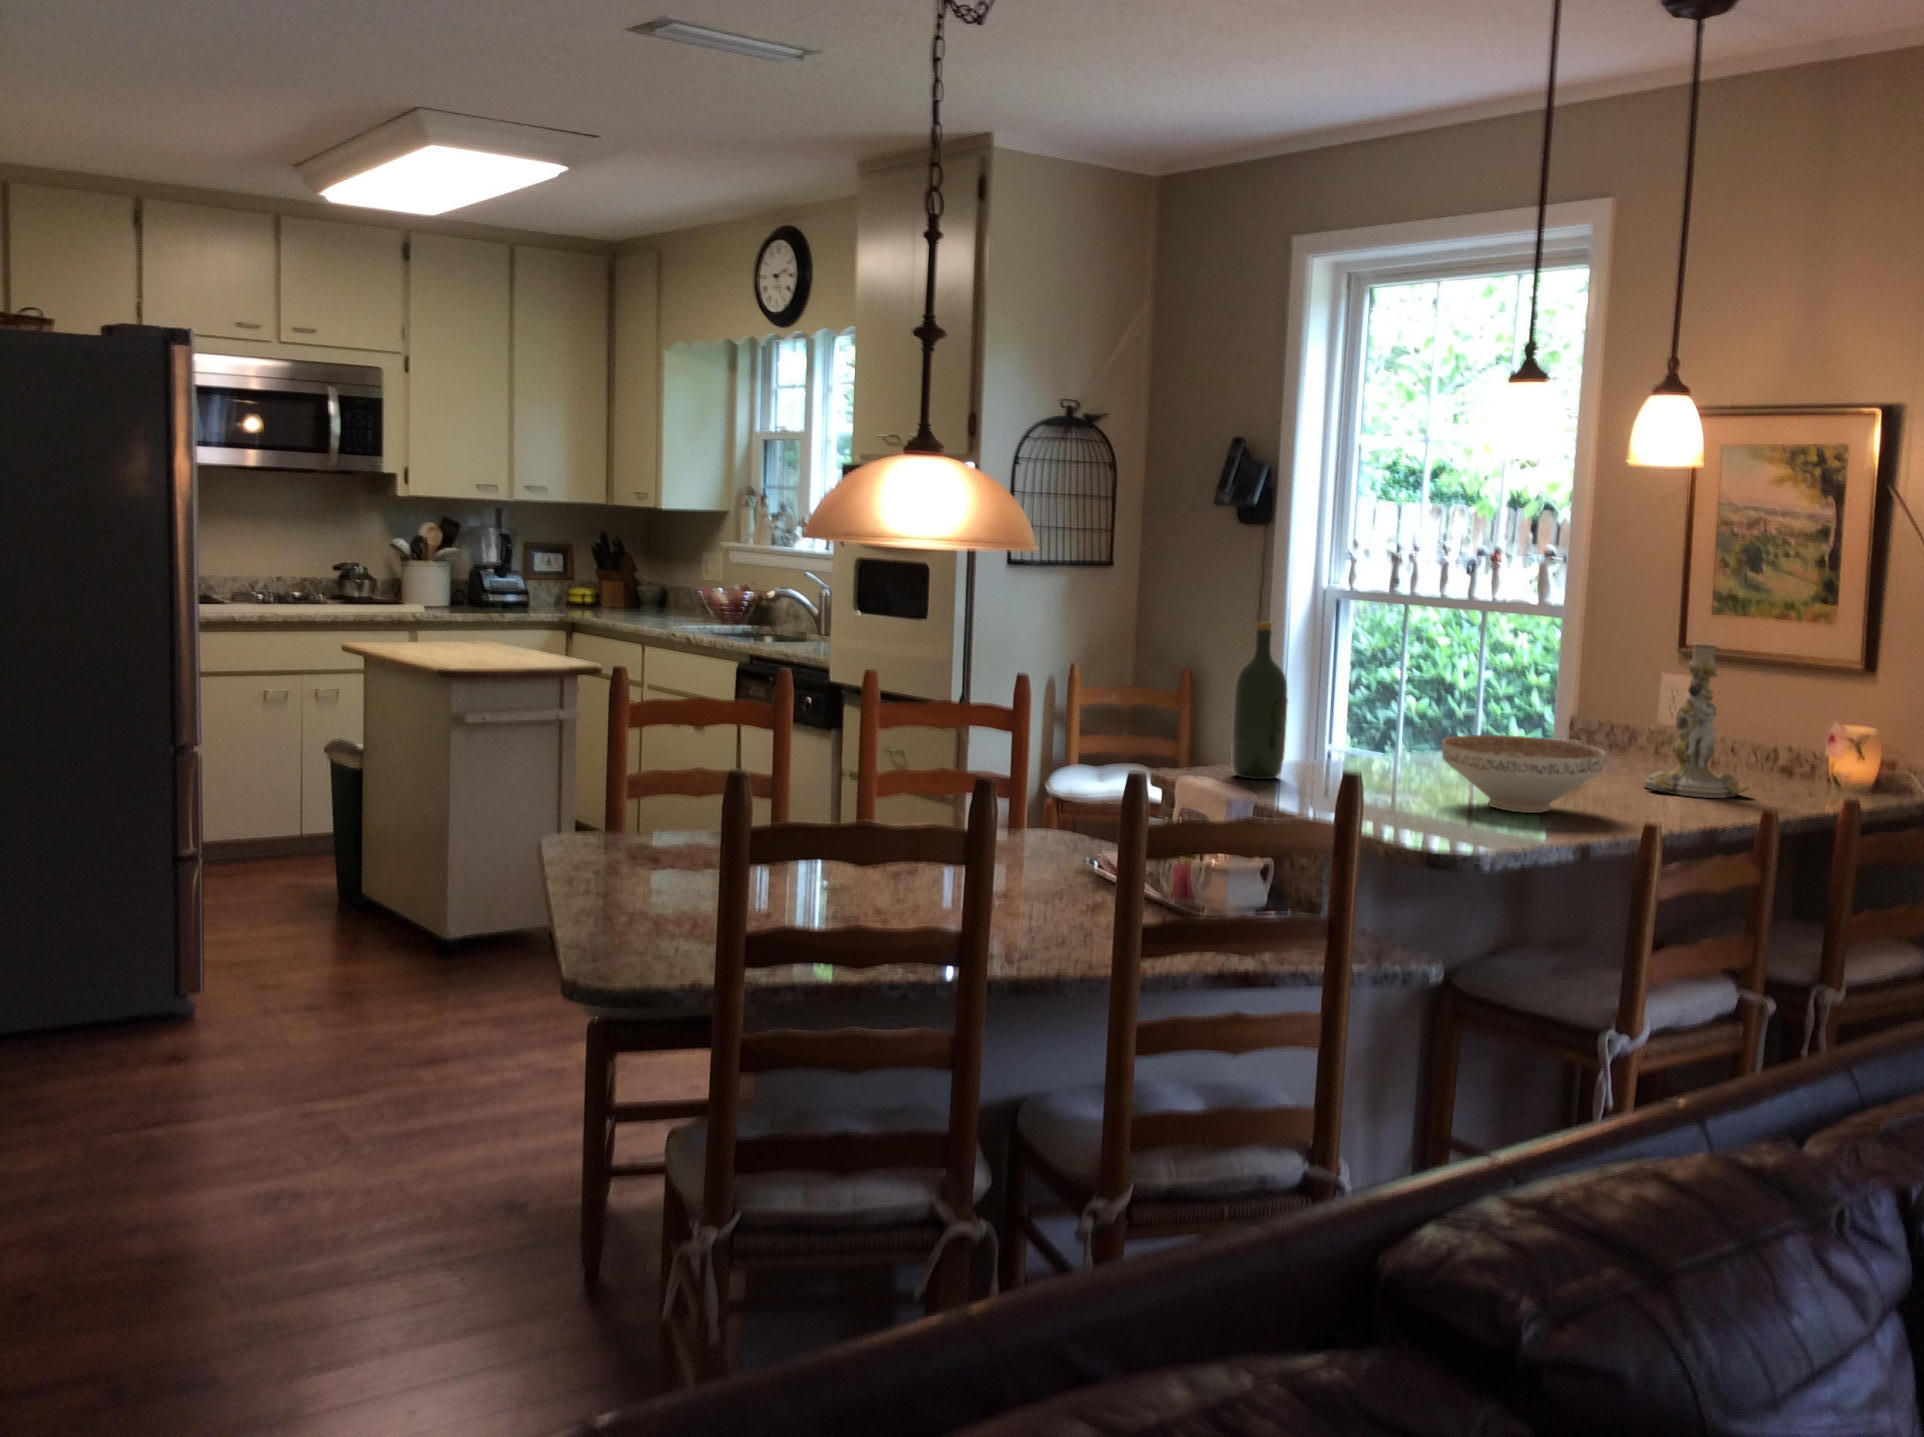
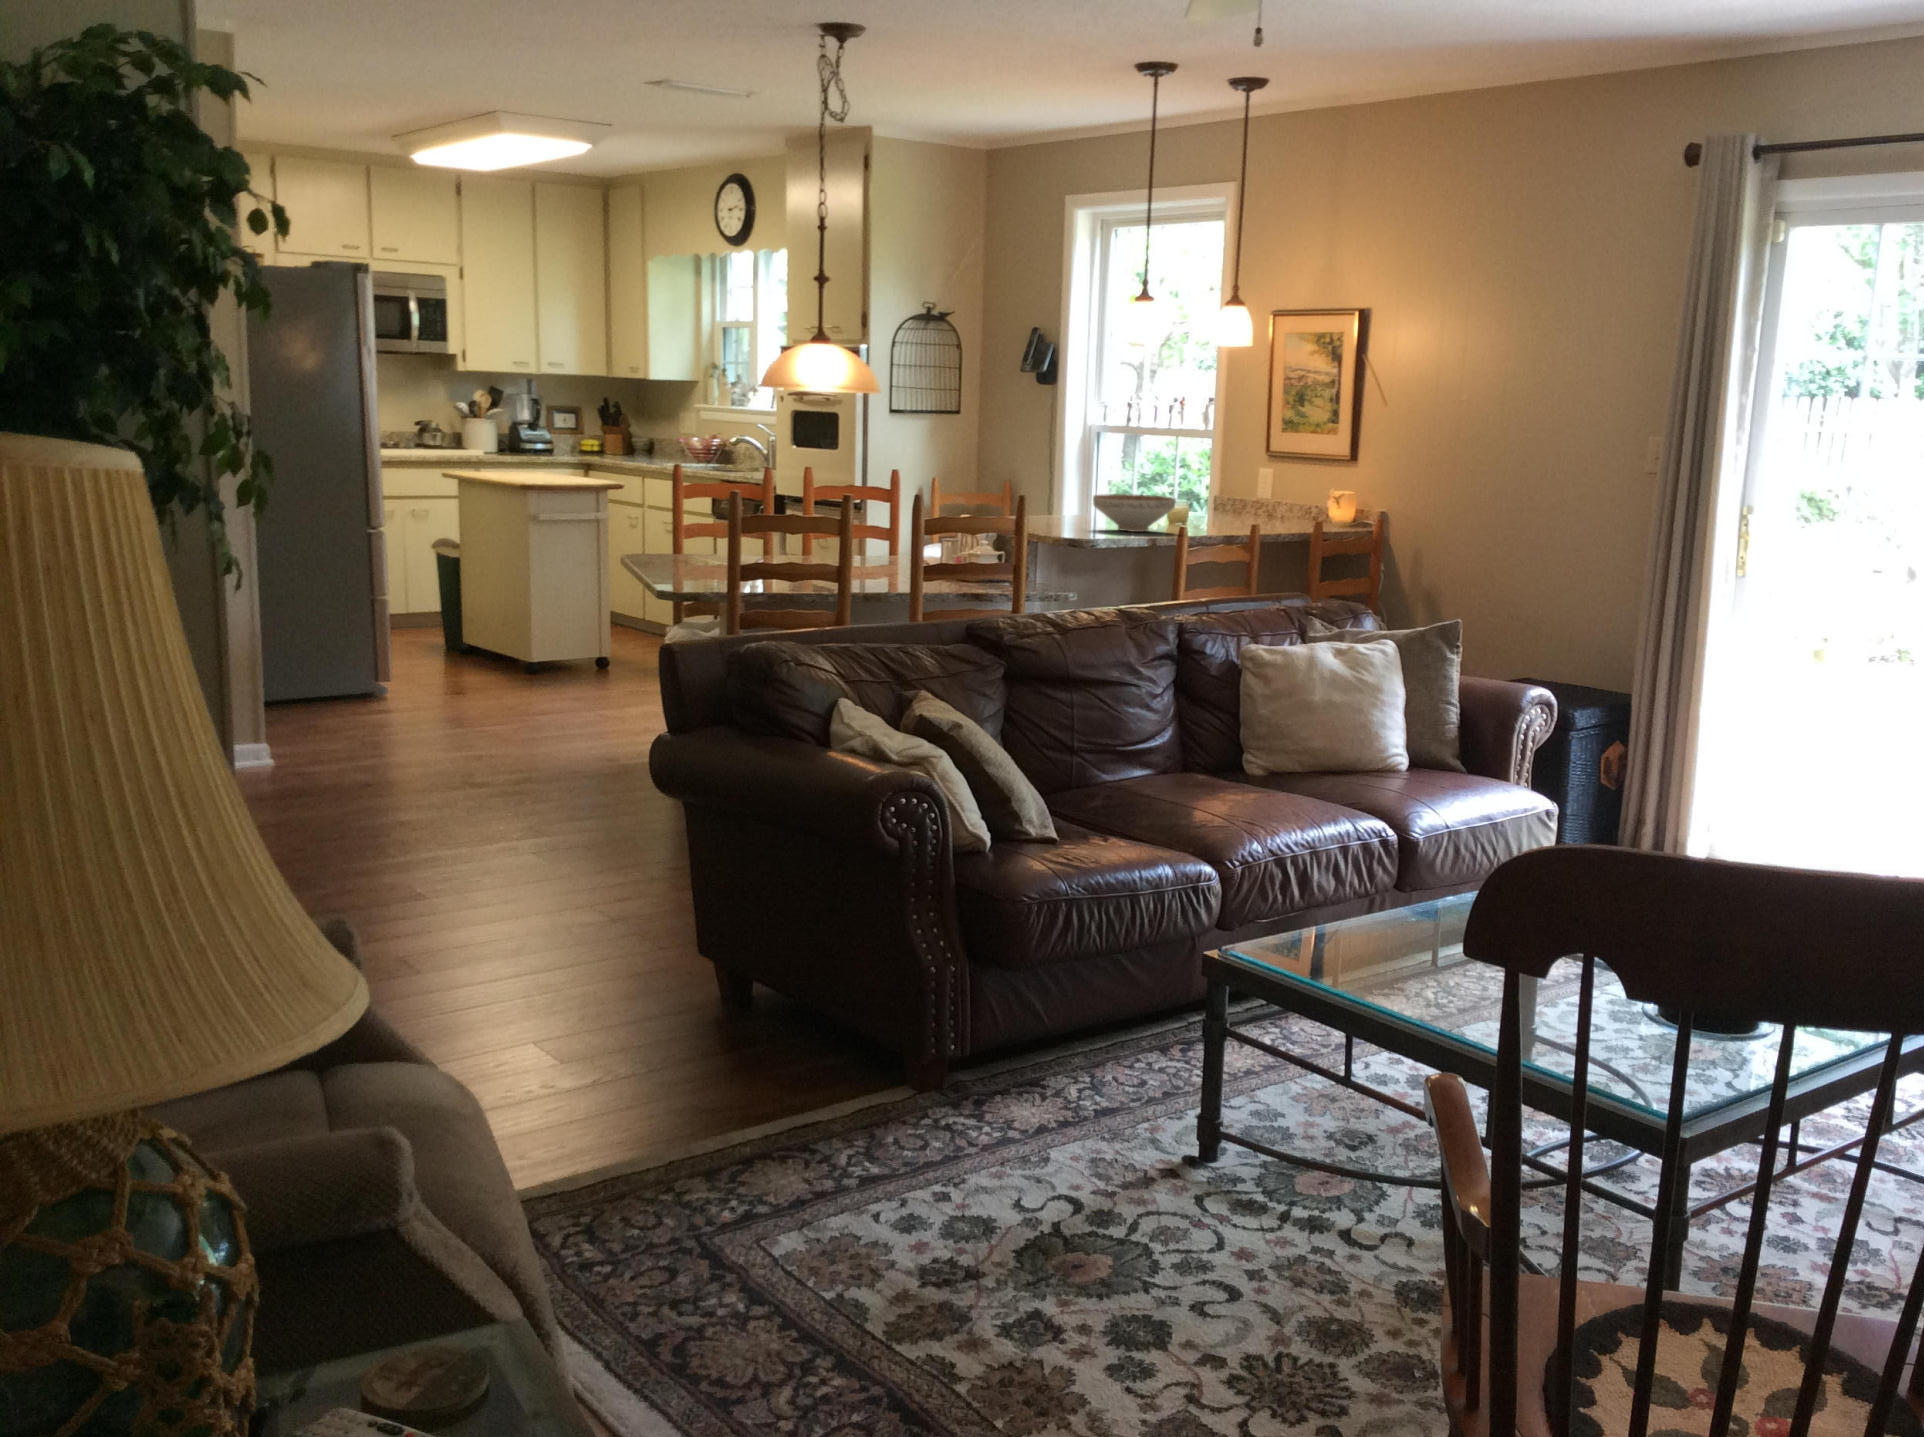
wine bottle: present [1232,622,1288,779] -> none [992,435,1021,522]
candlestick: present [1644,643,1749,798] -> none [1222,446,1277,531]

